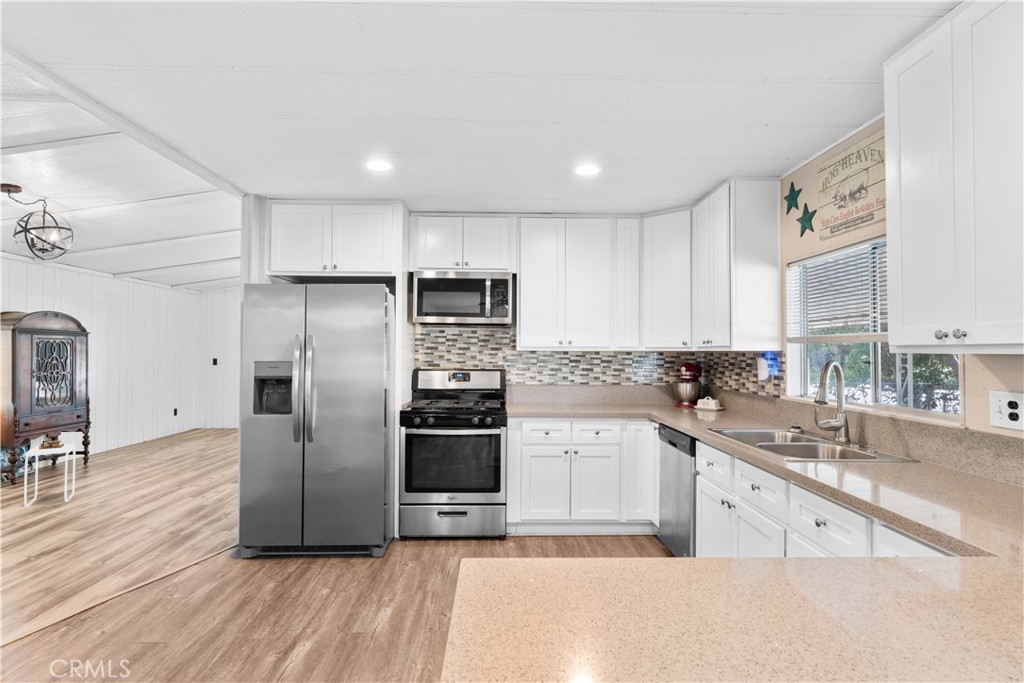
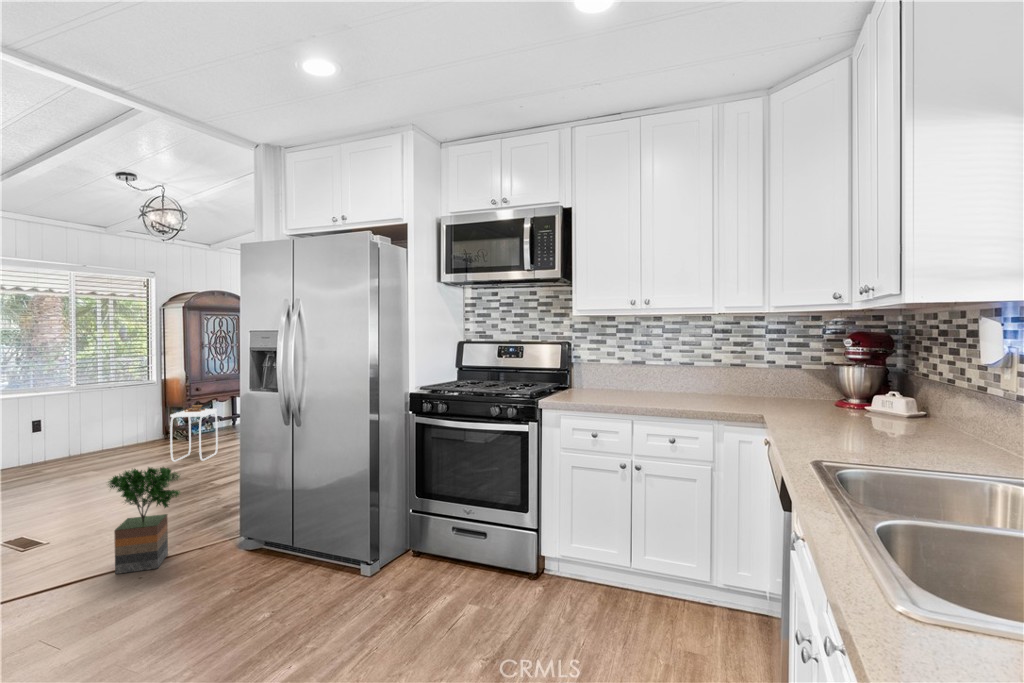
potted tree: none [107,493,187,601] -> present [108,467,180,574]

